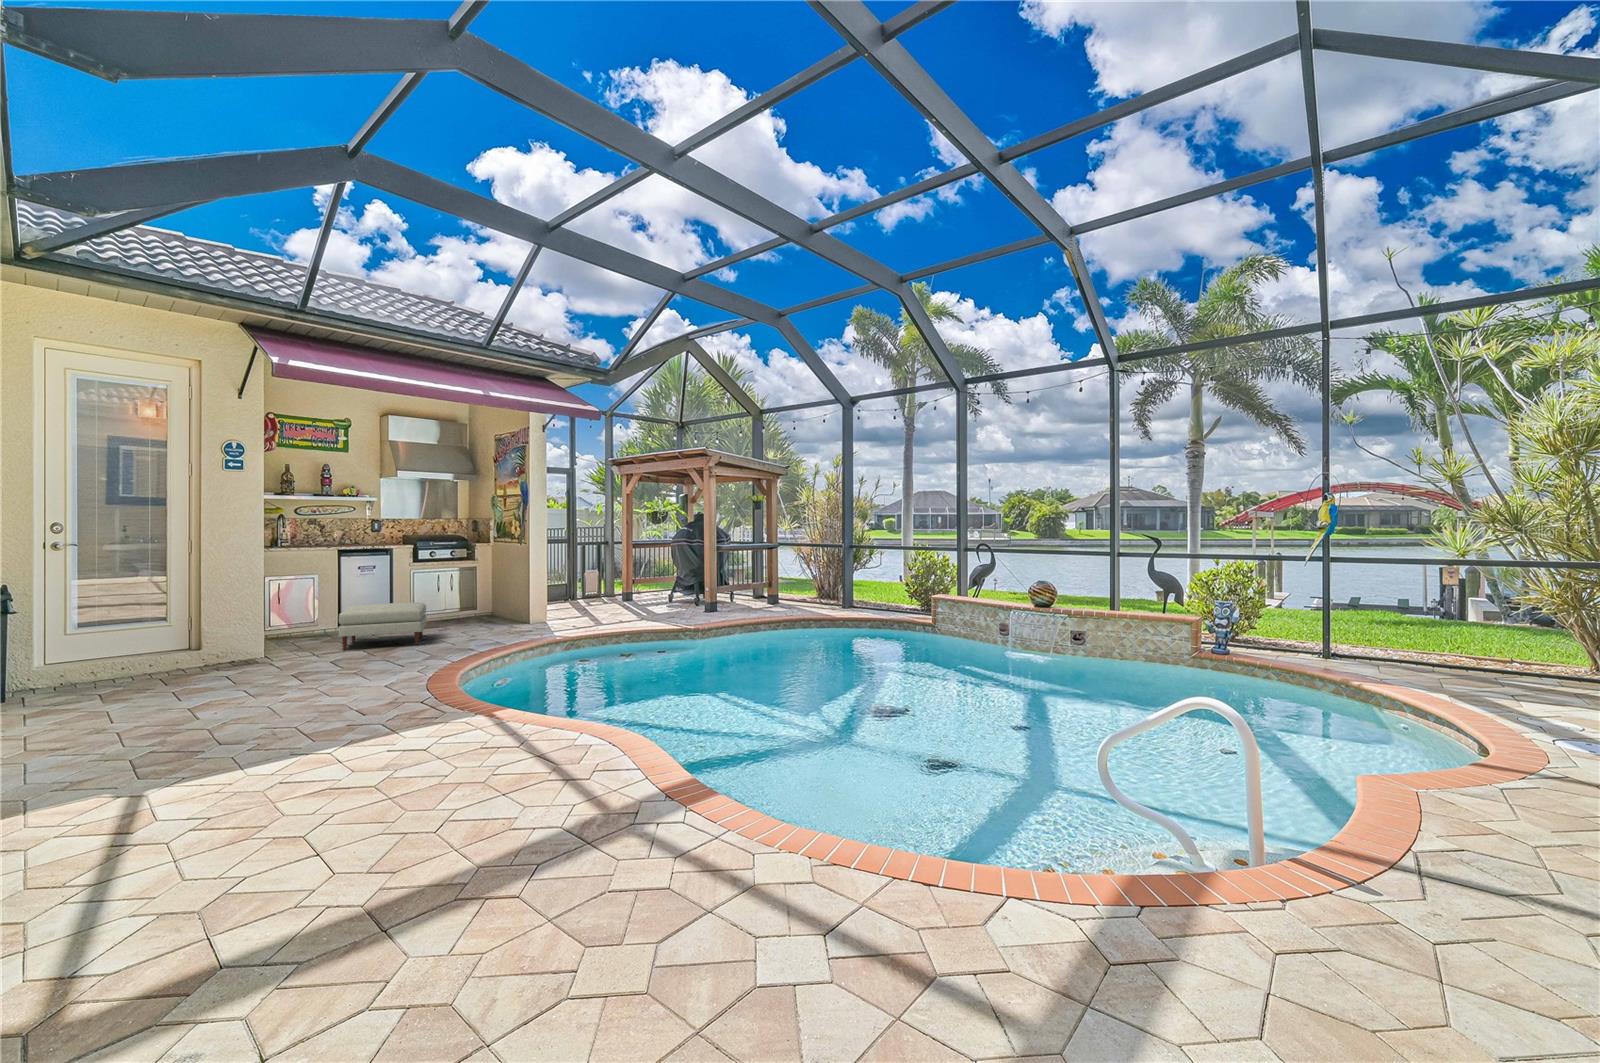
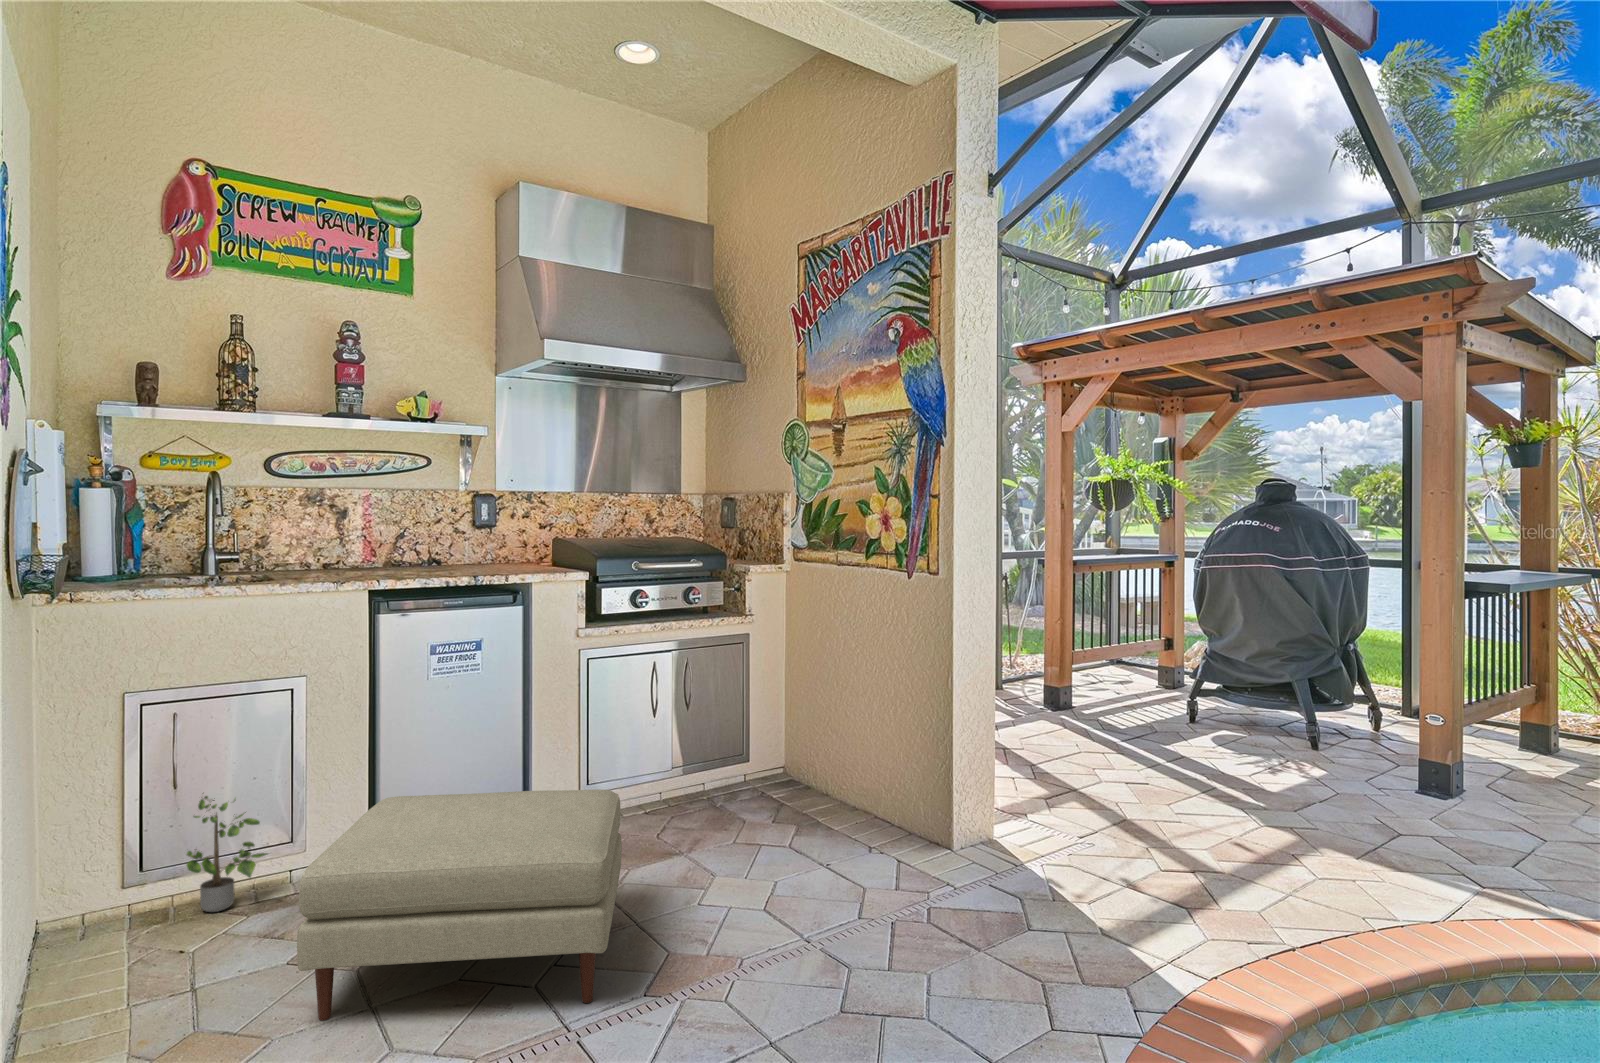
potted plant: none [282,605,310,643] -> present [187,796,268,912]

